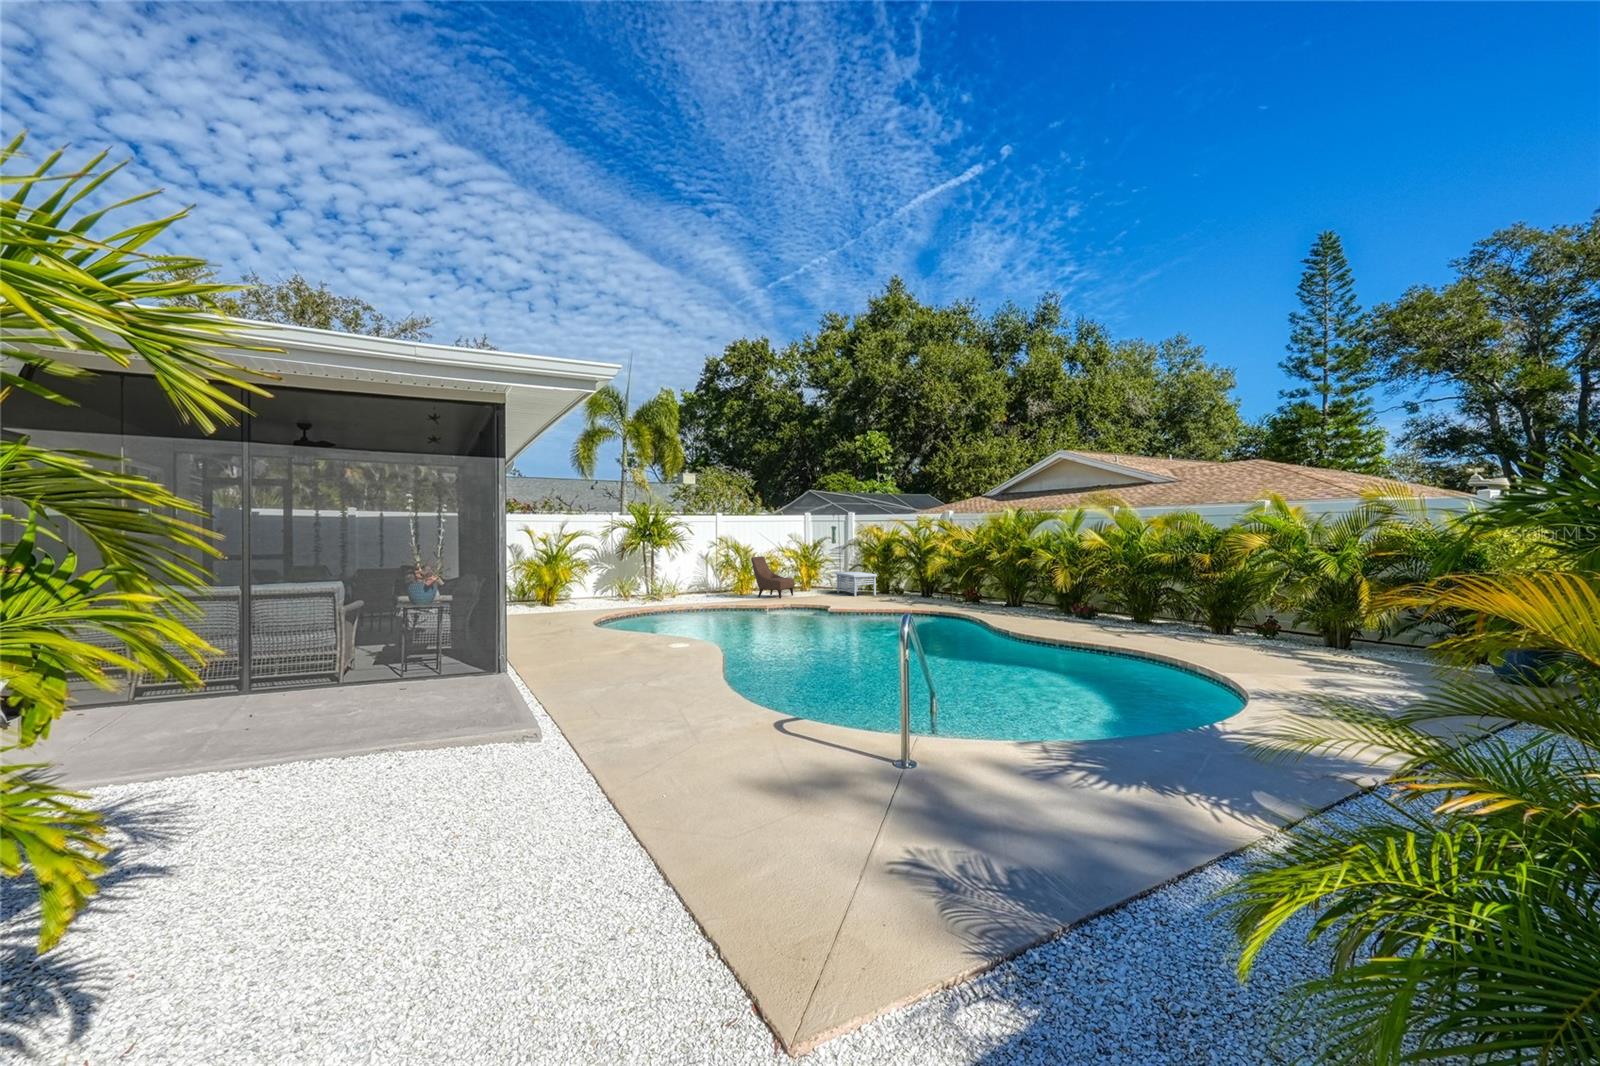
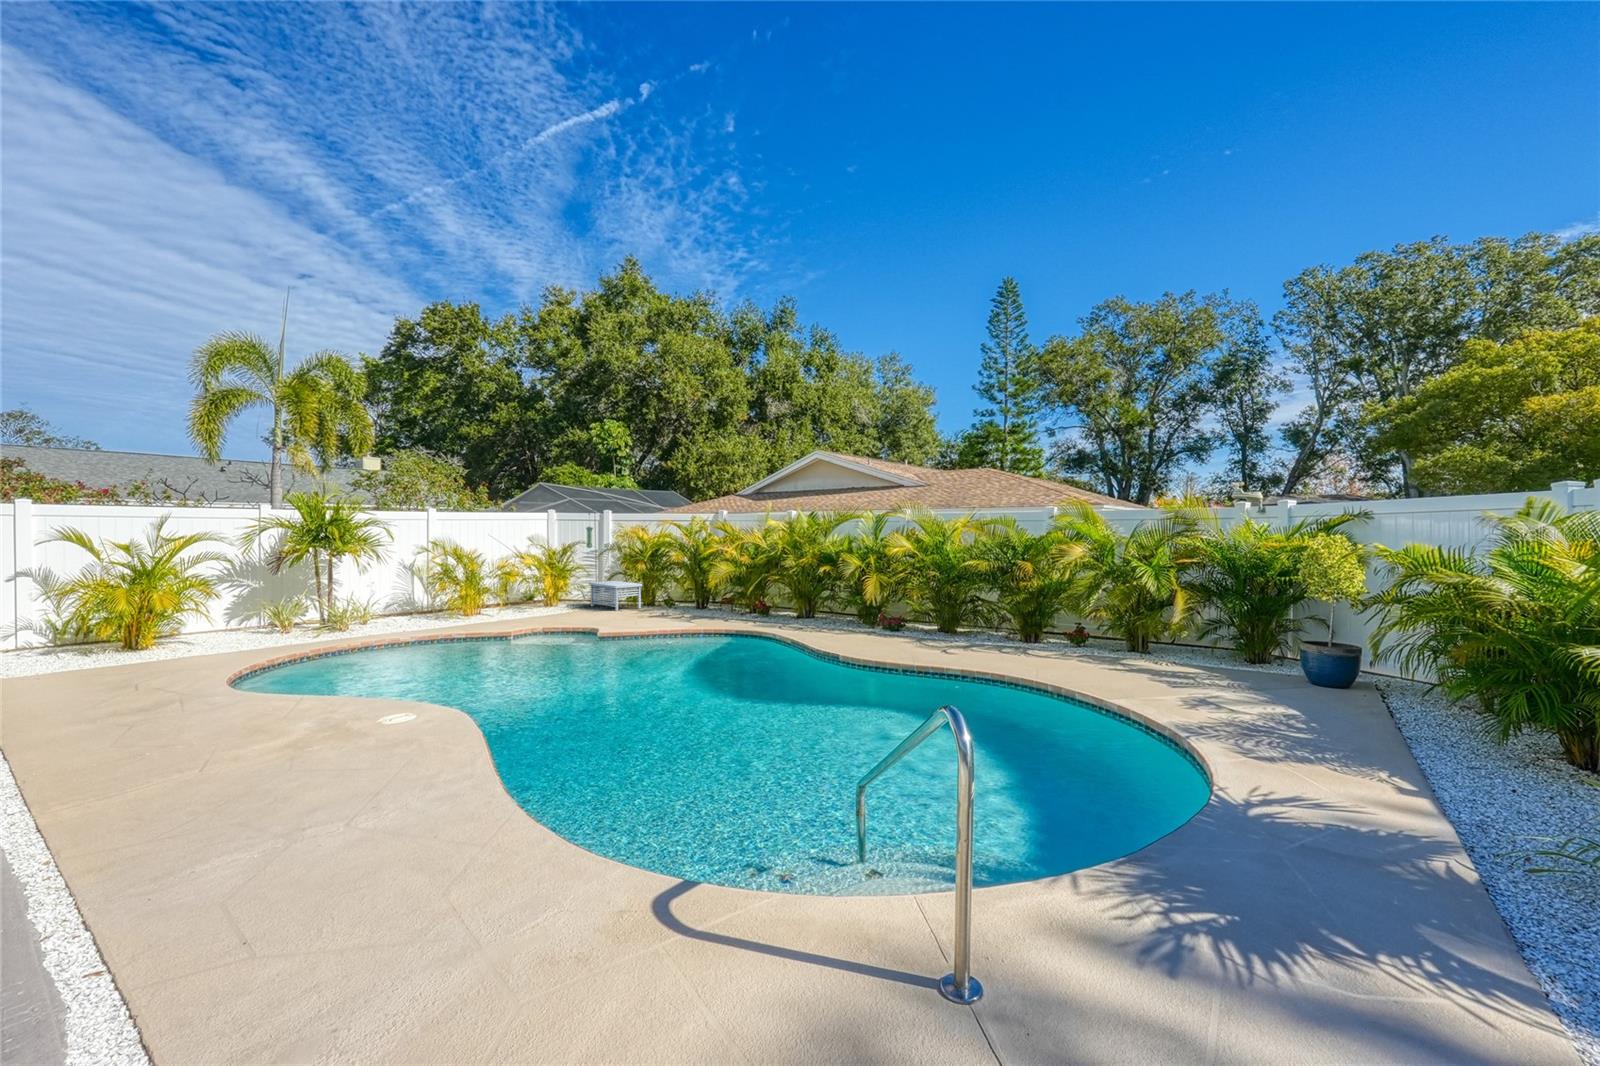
chair: present [751,556,794,598] -> none [480,565,538,618]

